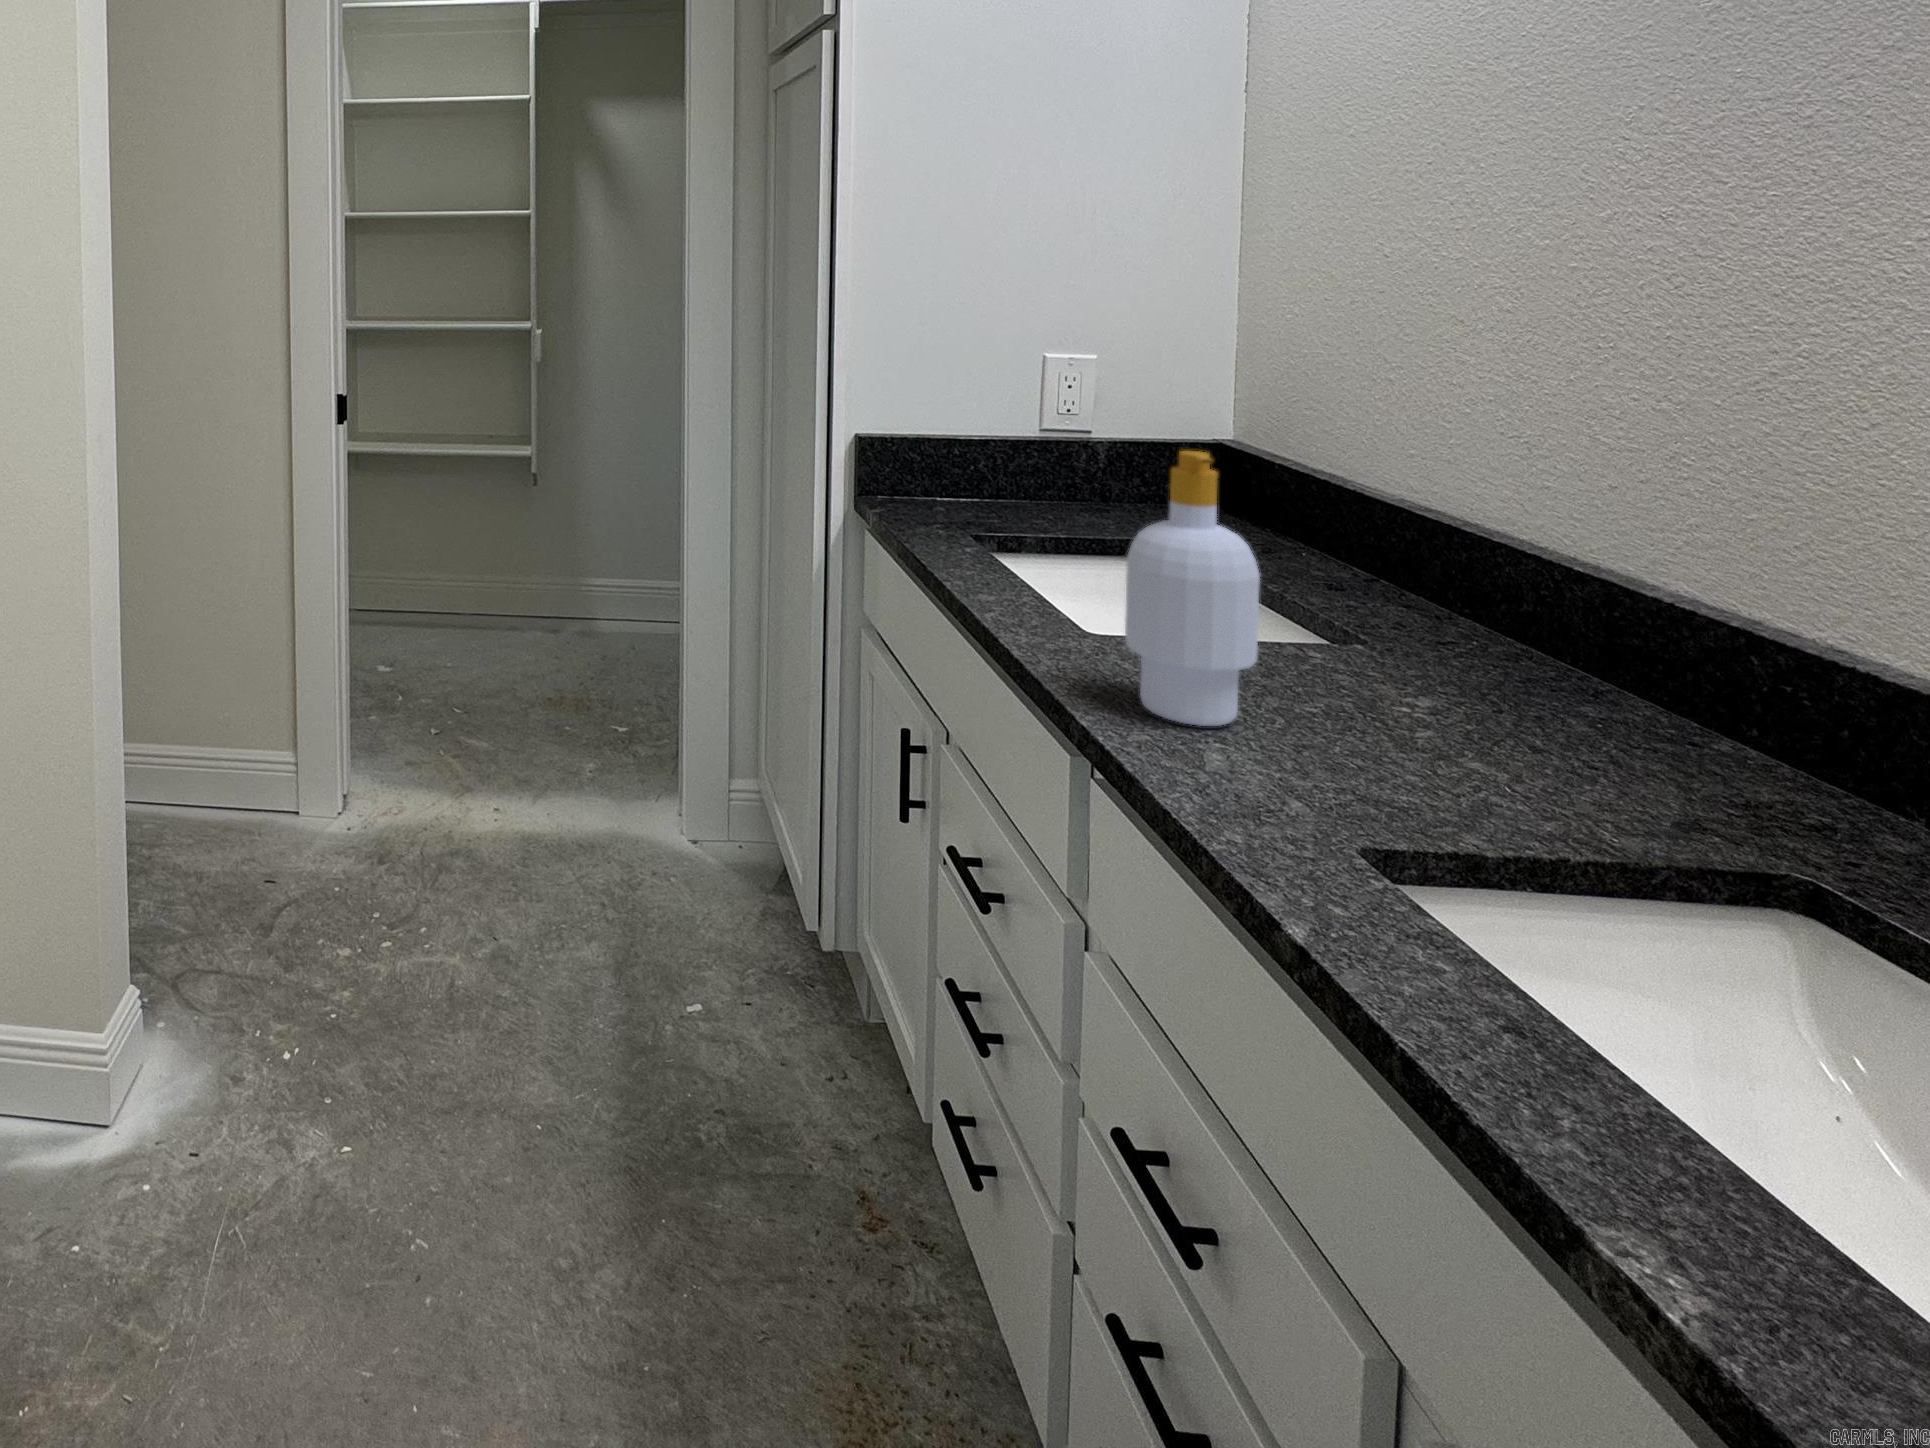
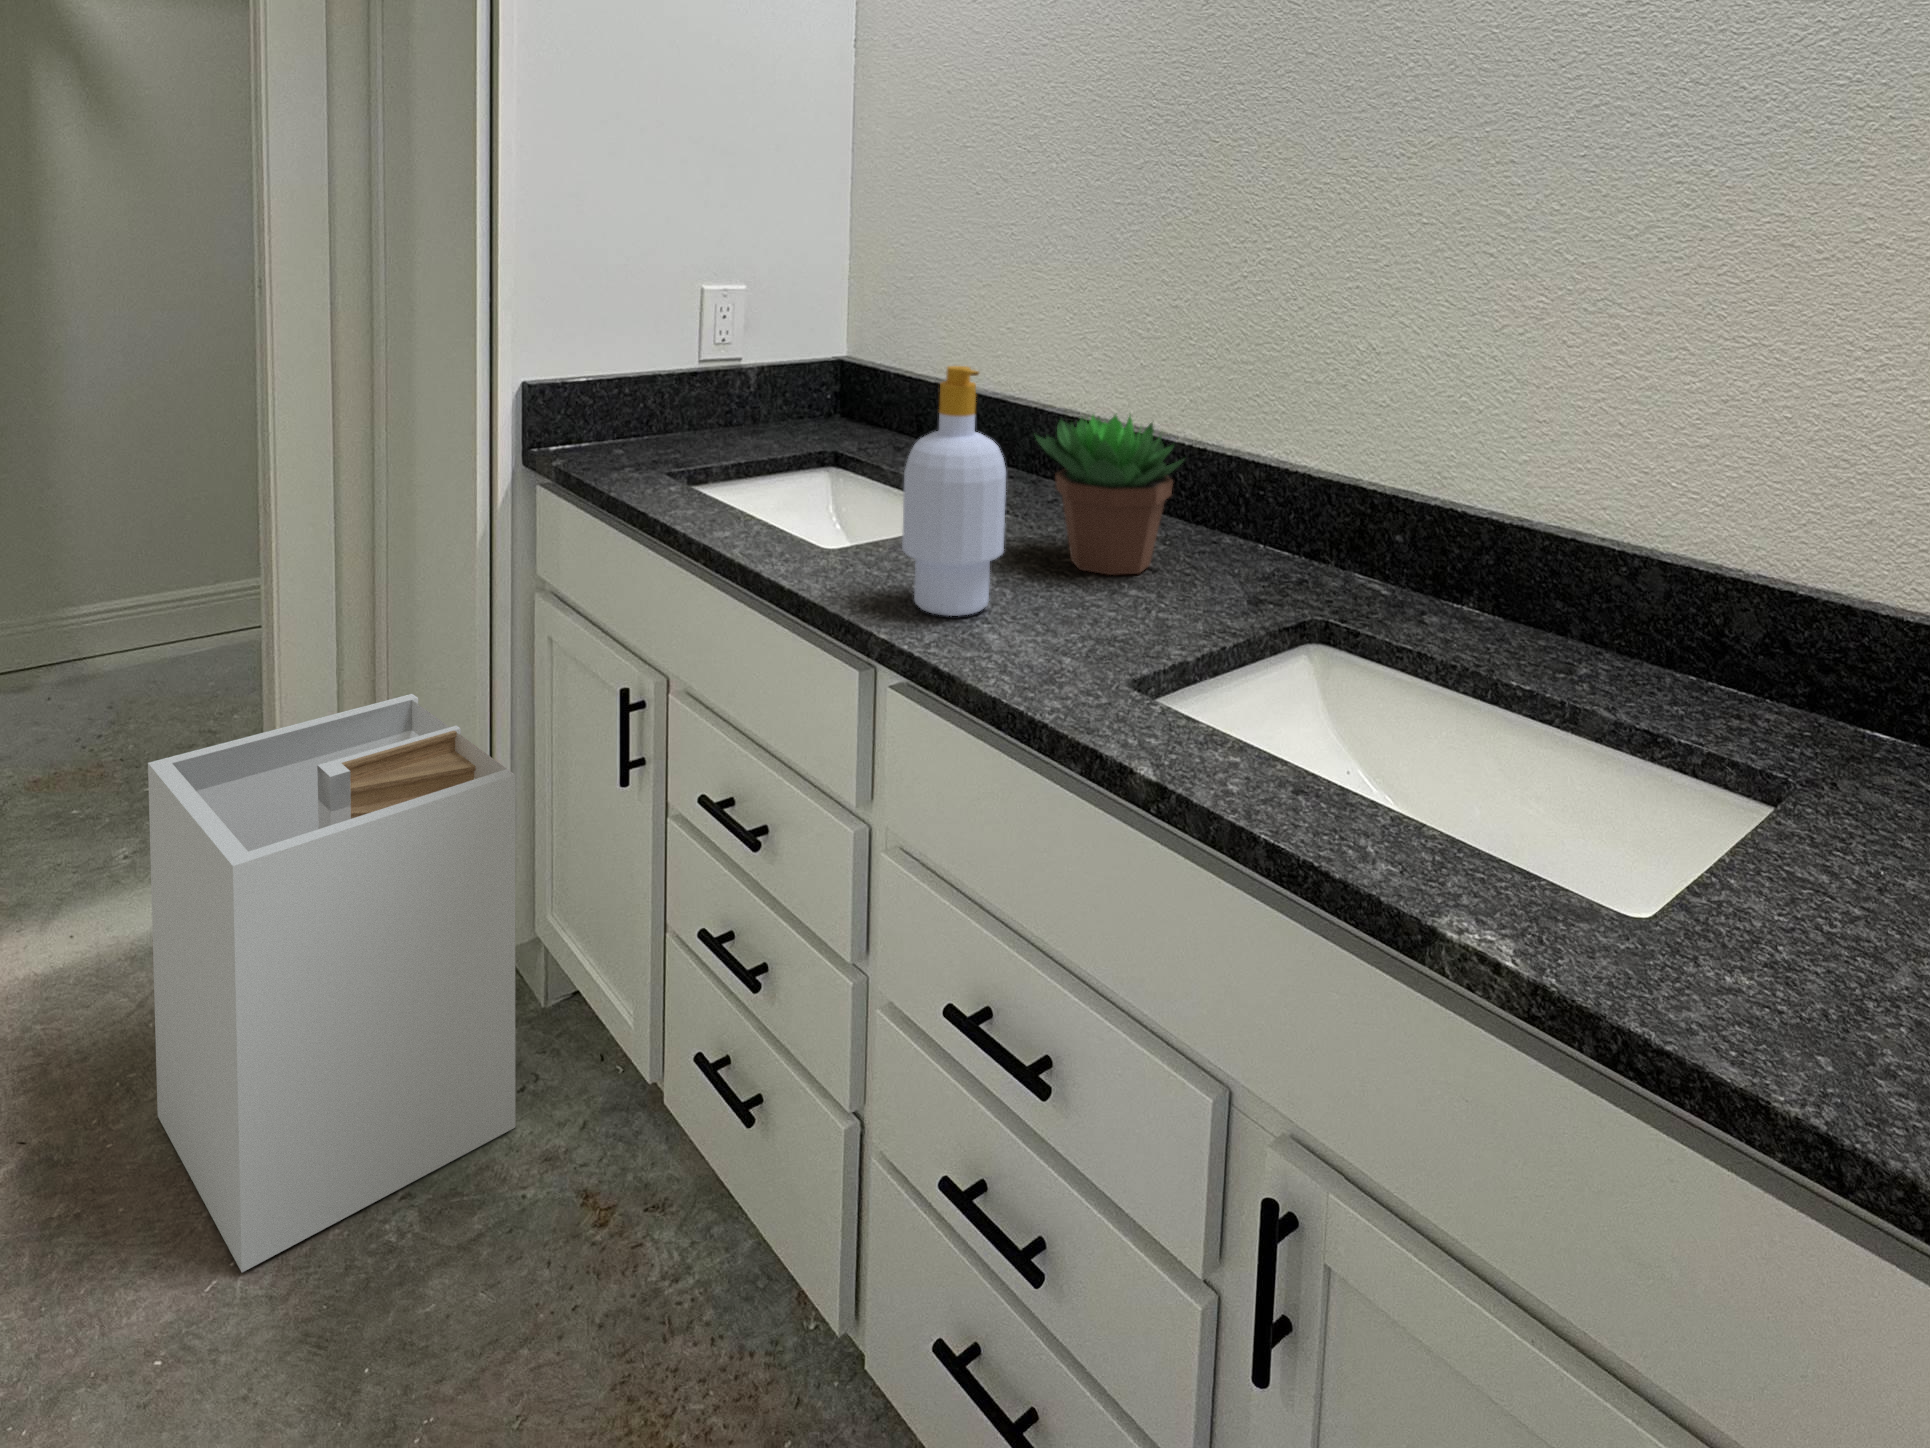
succulent plant: none [1347,527,1589,740] -> present [1036,415,1183,575]
laundry hamper: none [568,693,818,1104] -> present [148,694,515,1272]

